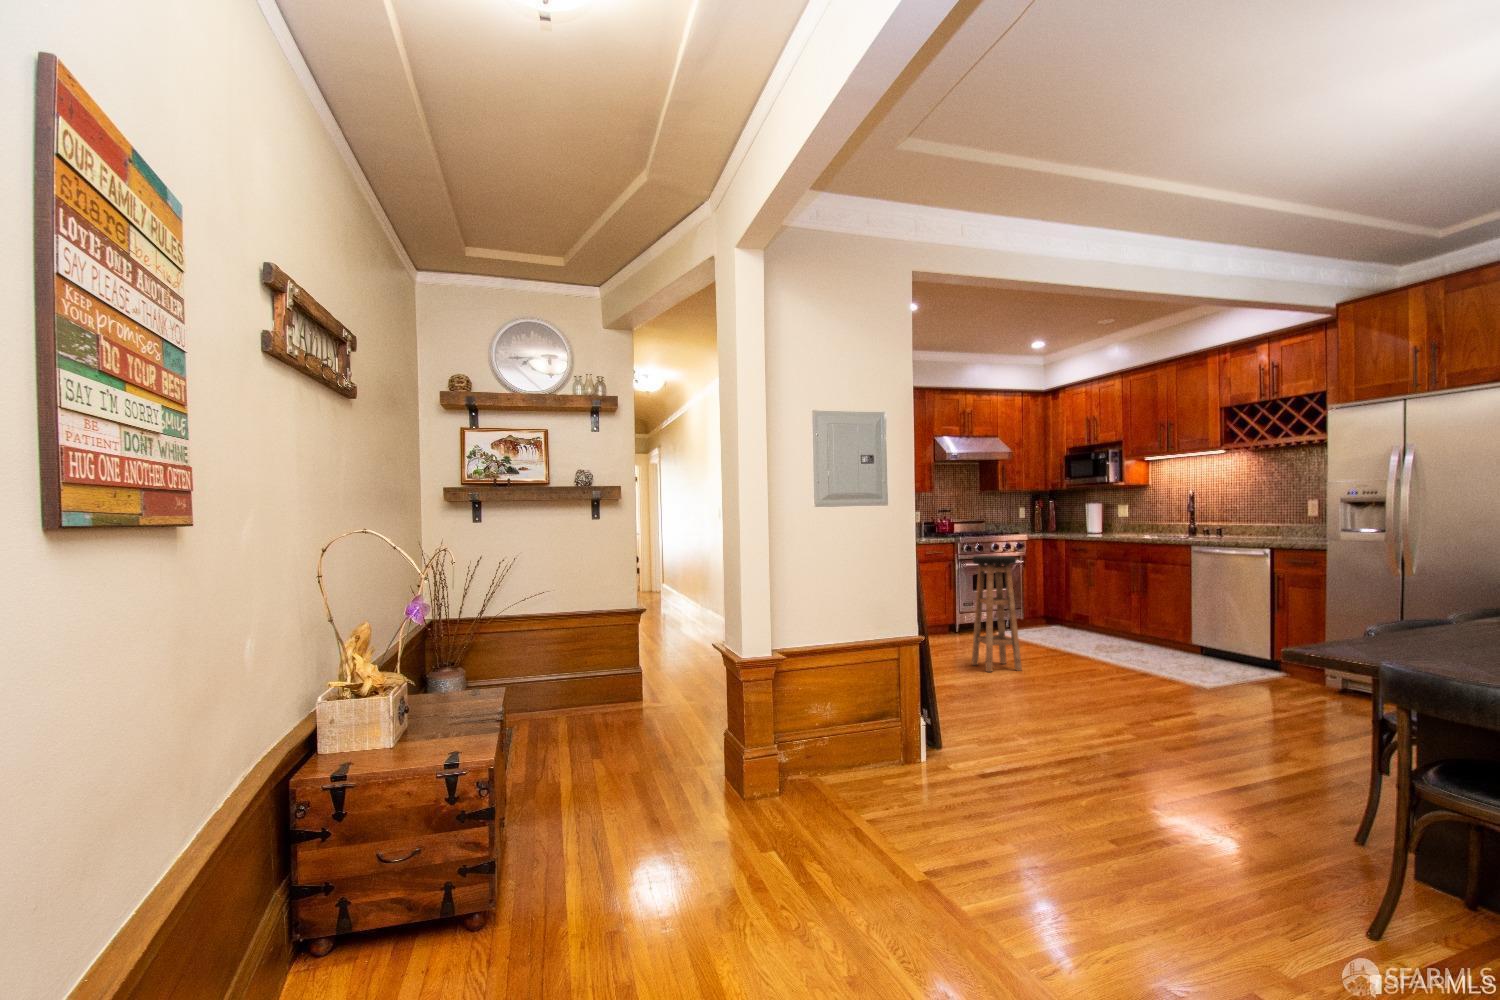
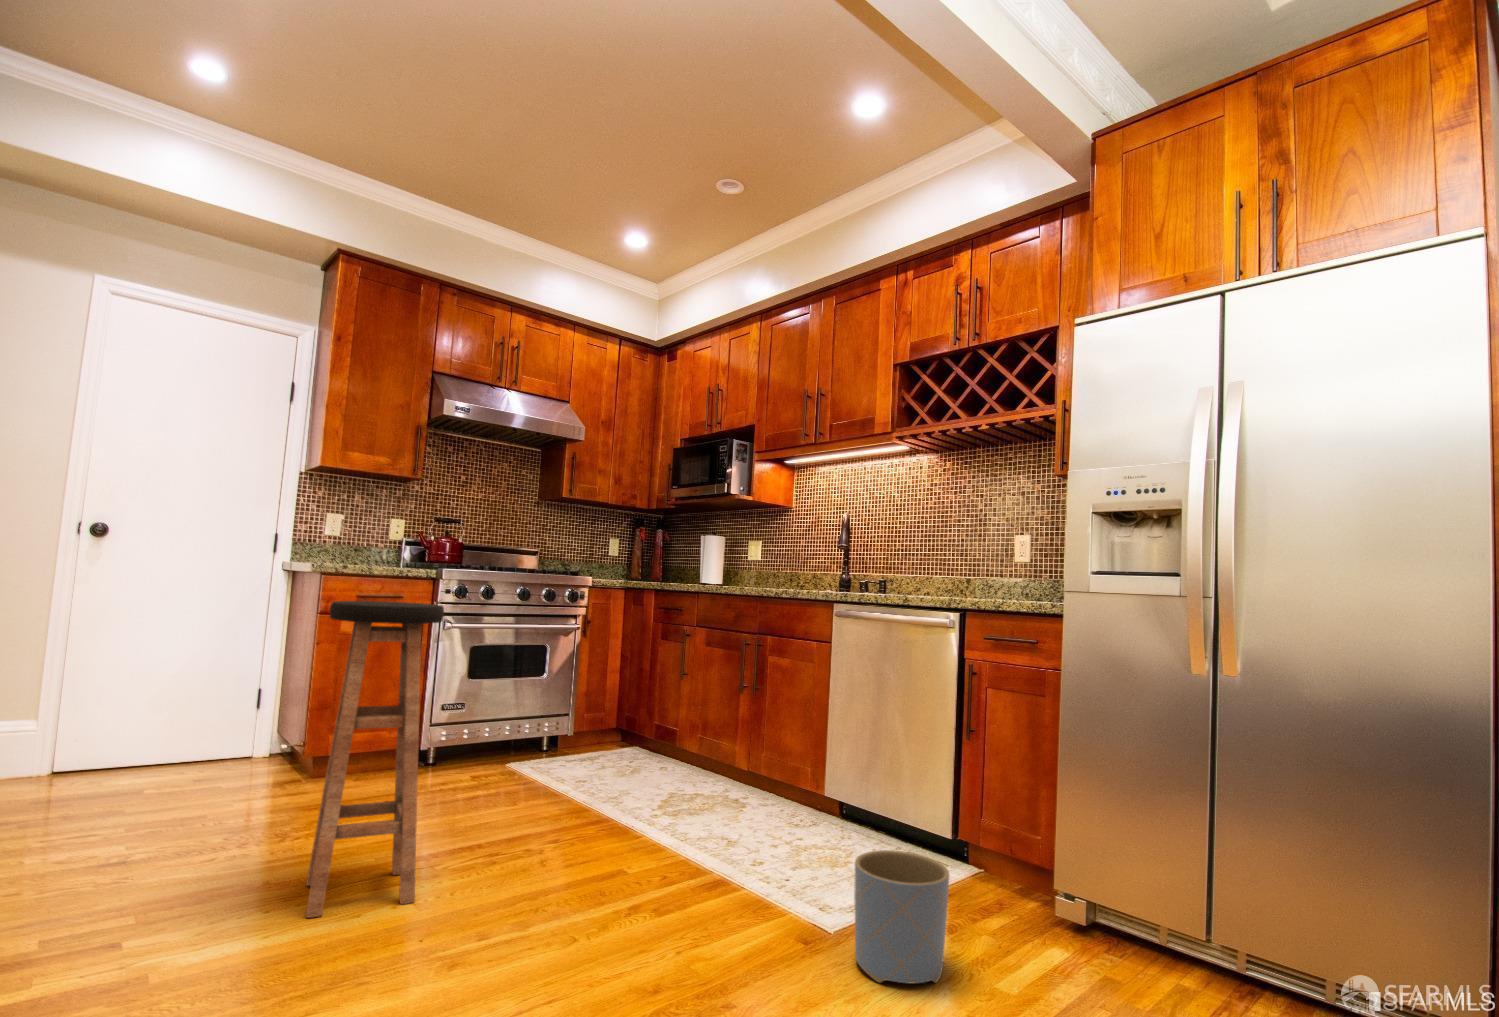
planter: none [1225,651,1271,697] -> present [854,850,949,984]

